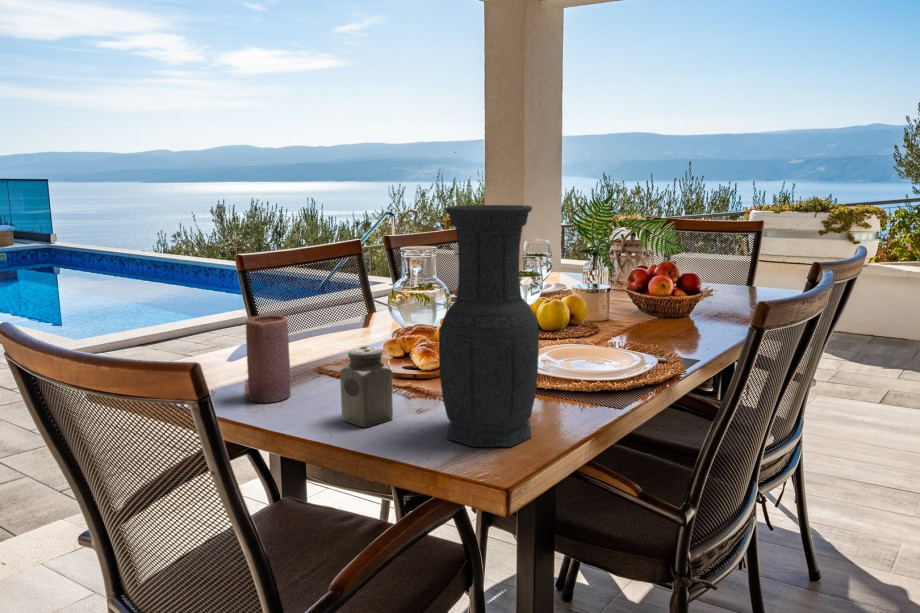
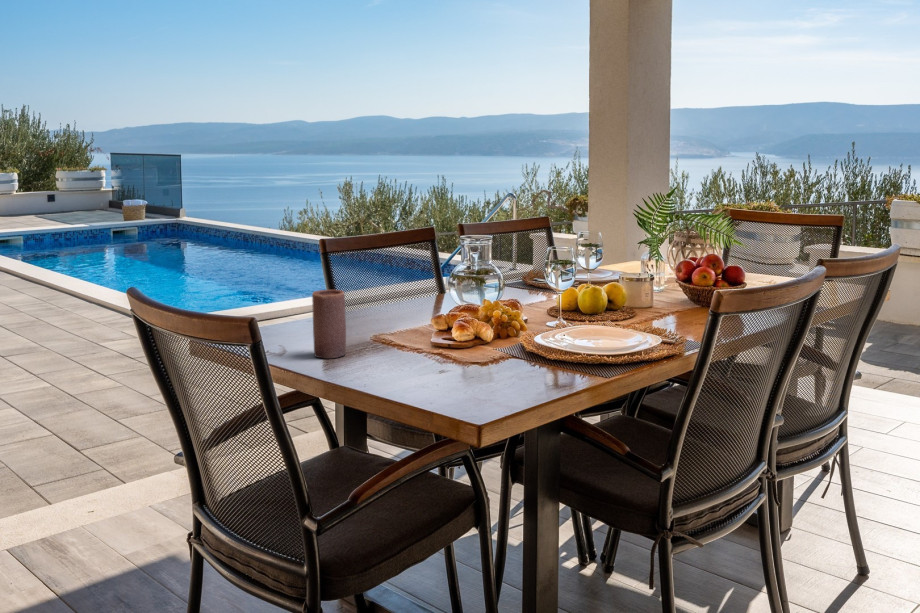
vase: present [439,205,539,447] -> none [440,209,522,397]
salt shaker: present [340,347,393,427] -> none [375,317,415,378]

